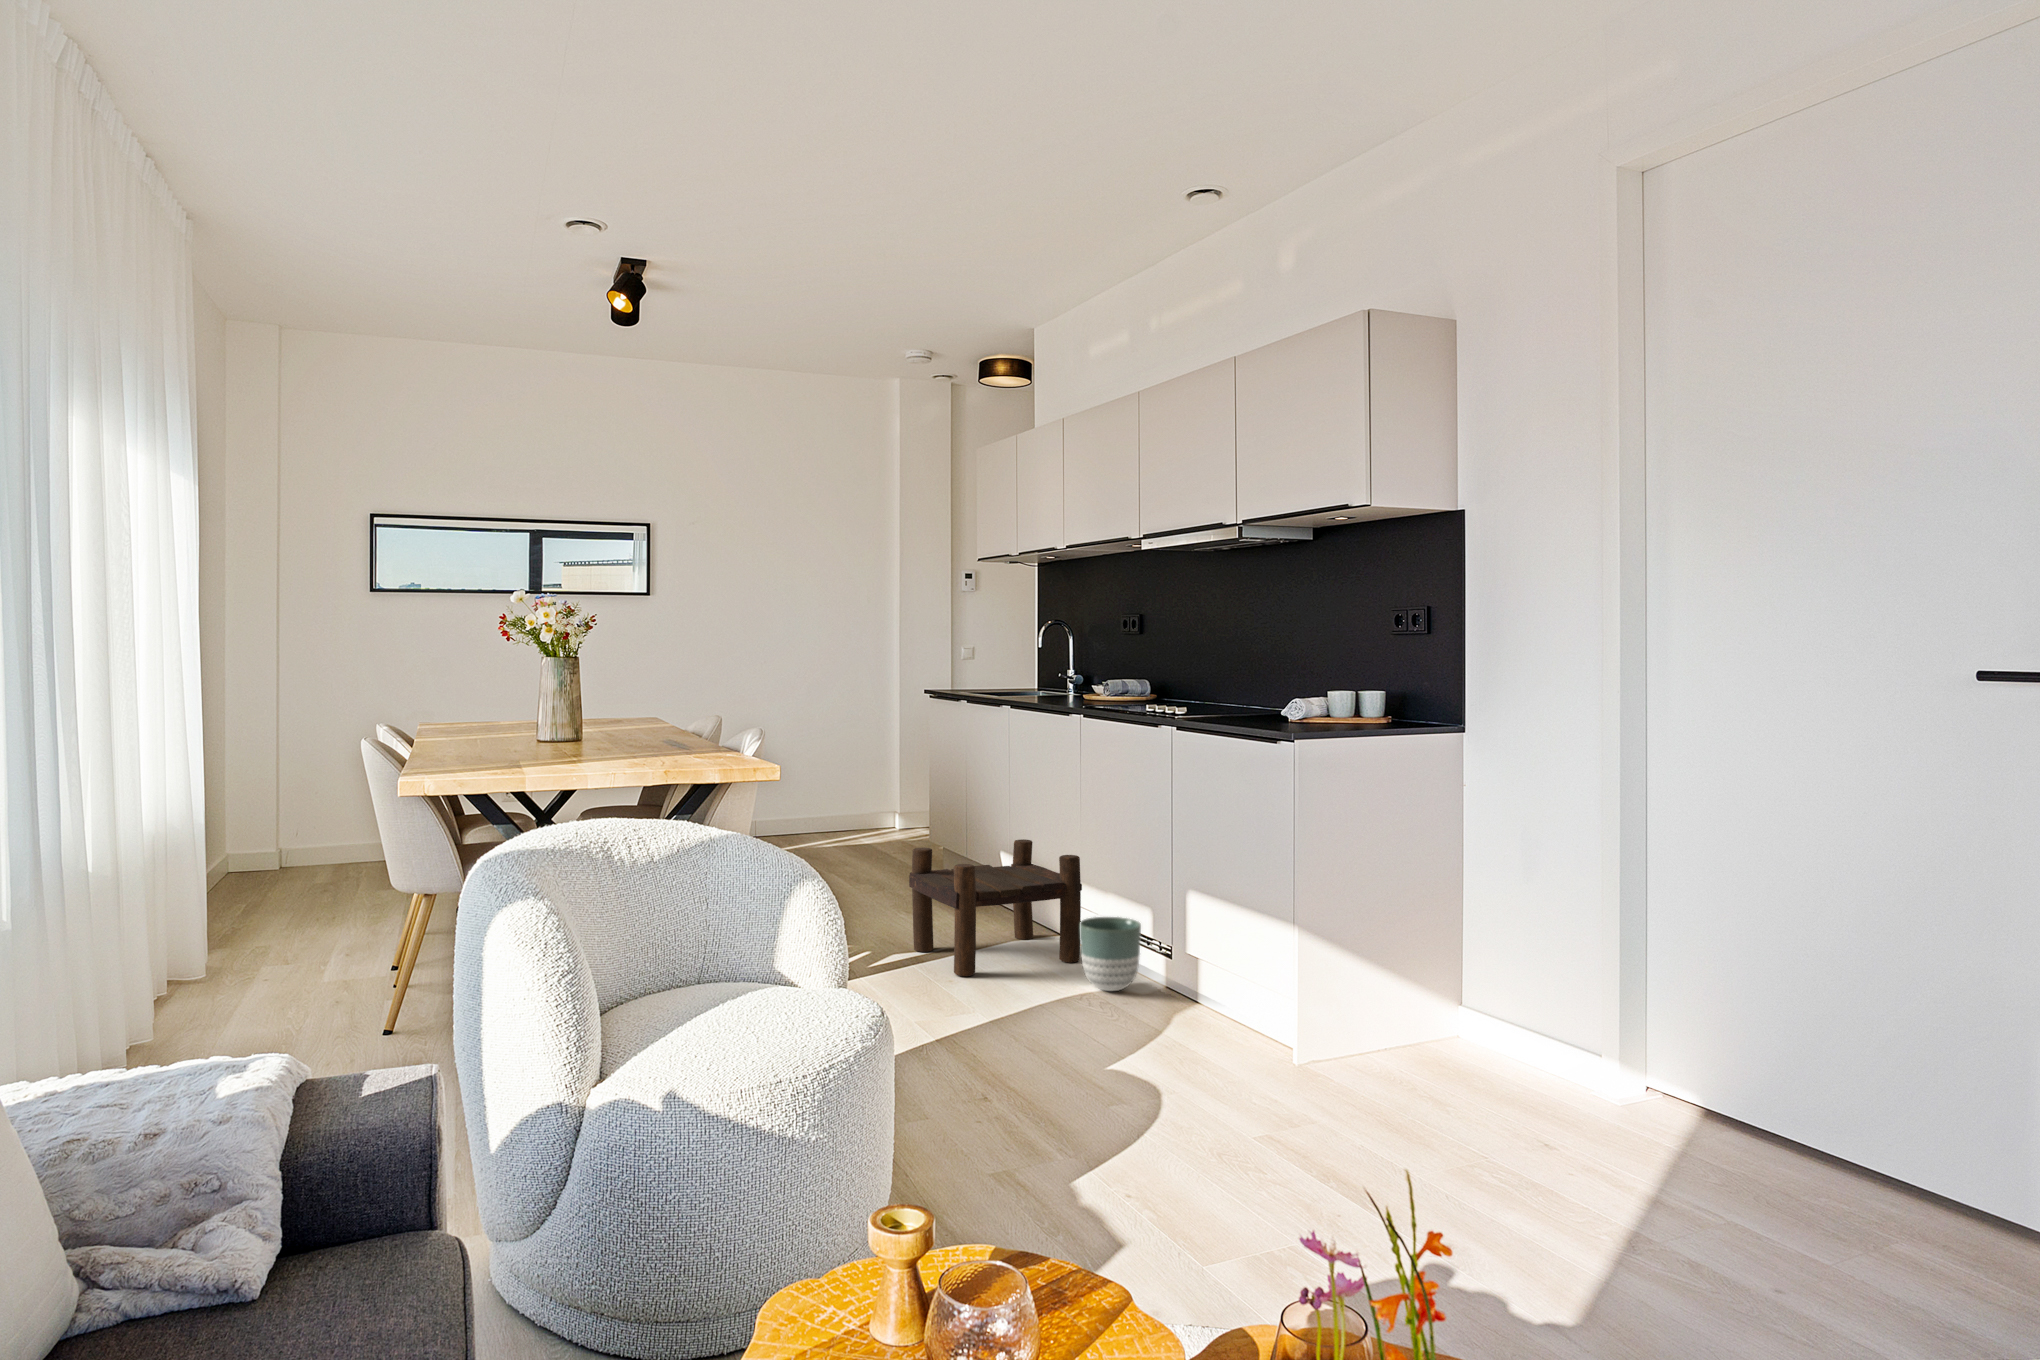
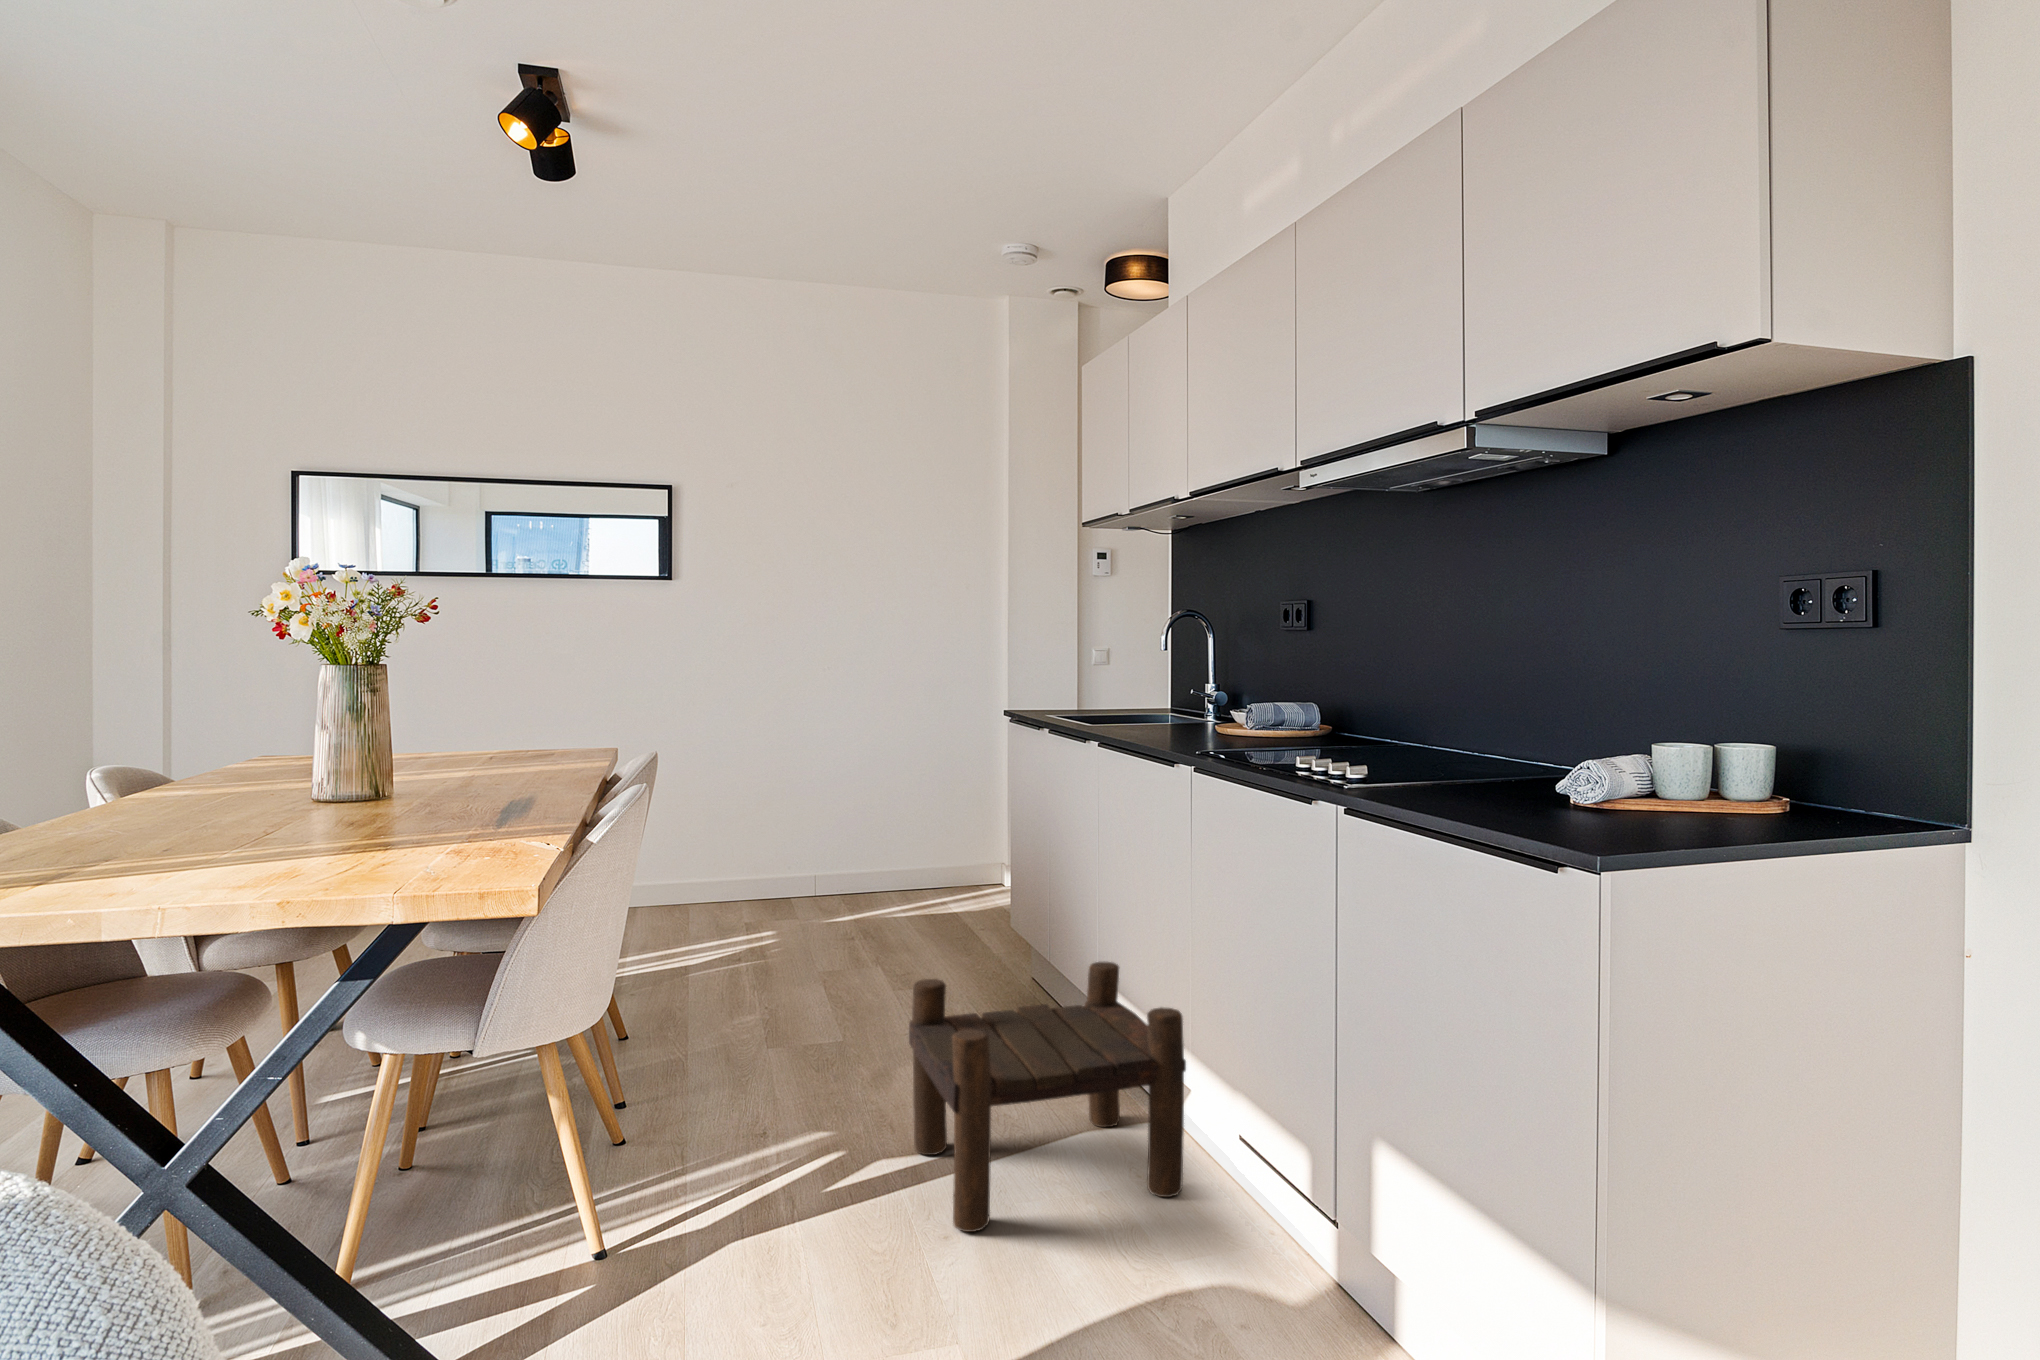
planter: present [1080,917,1141,991] -> none [1164,1142,1278,1297]

